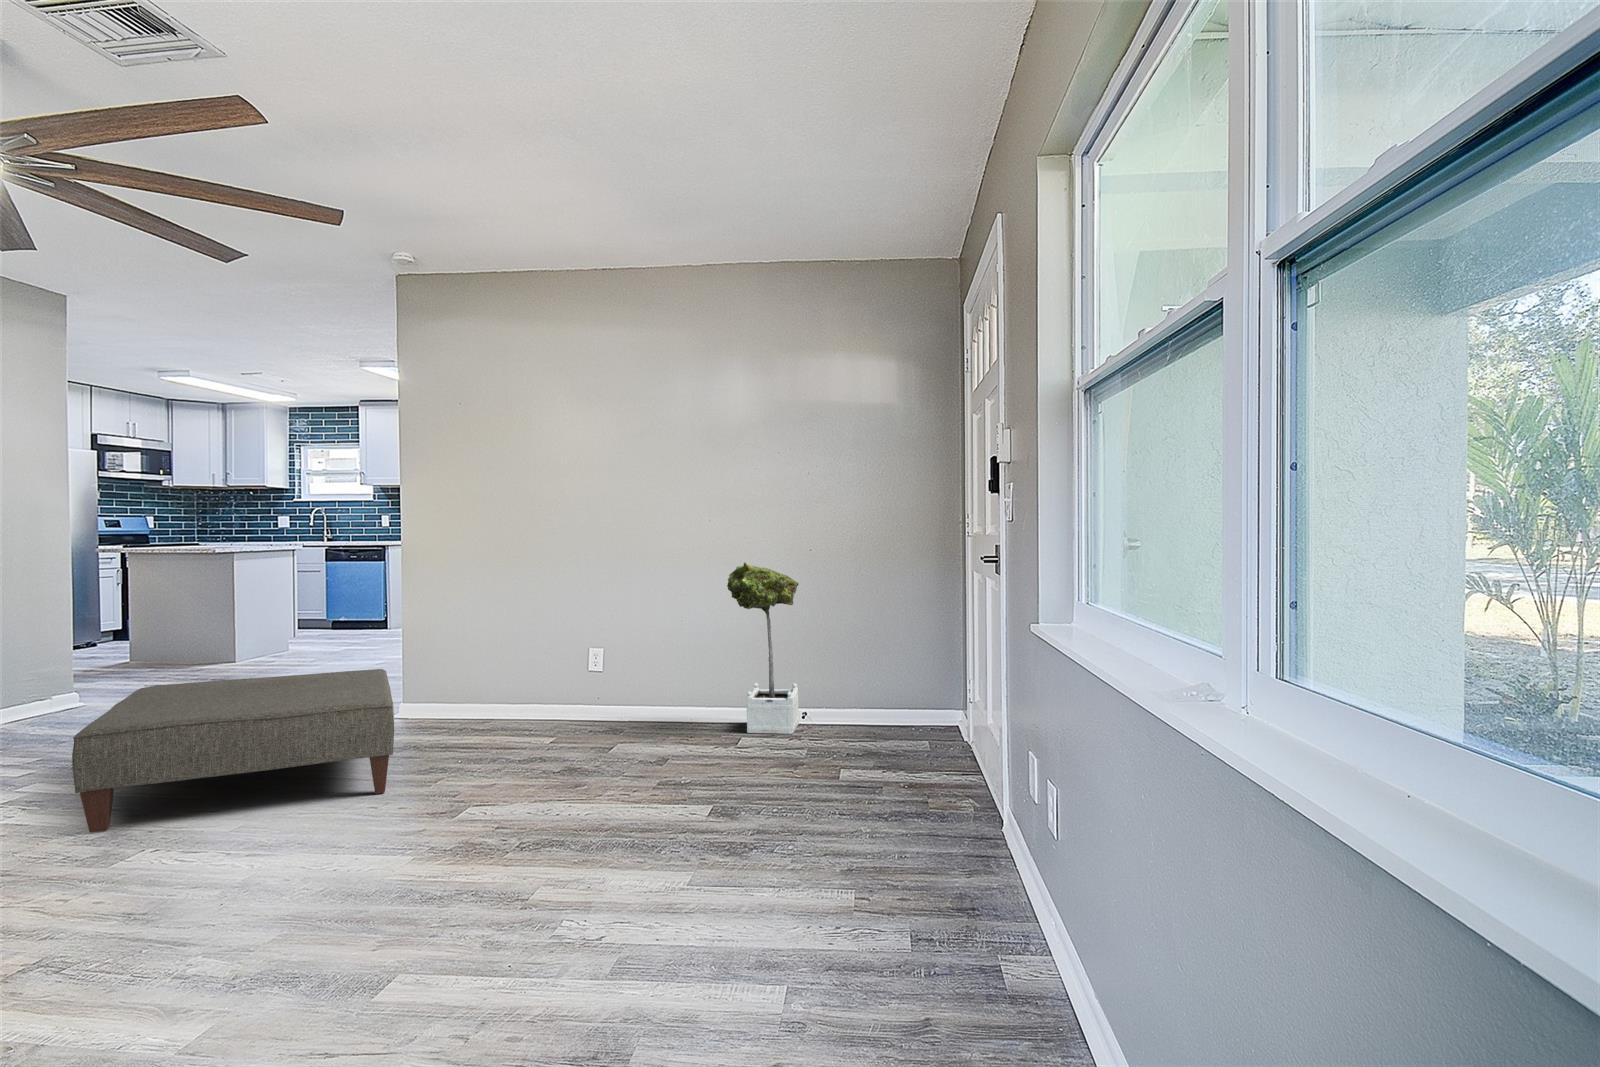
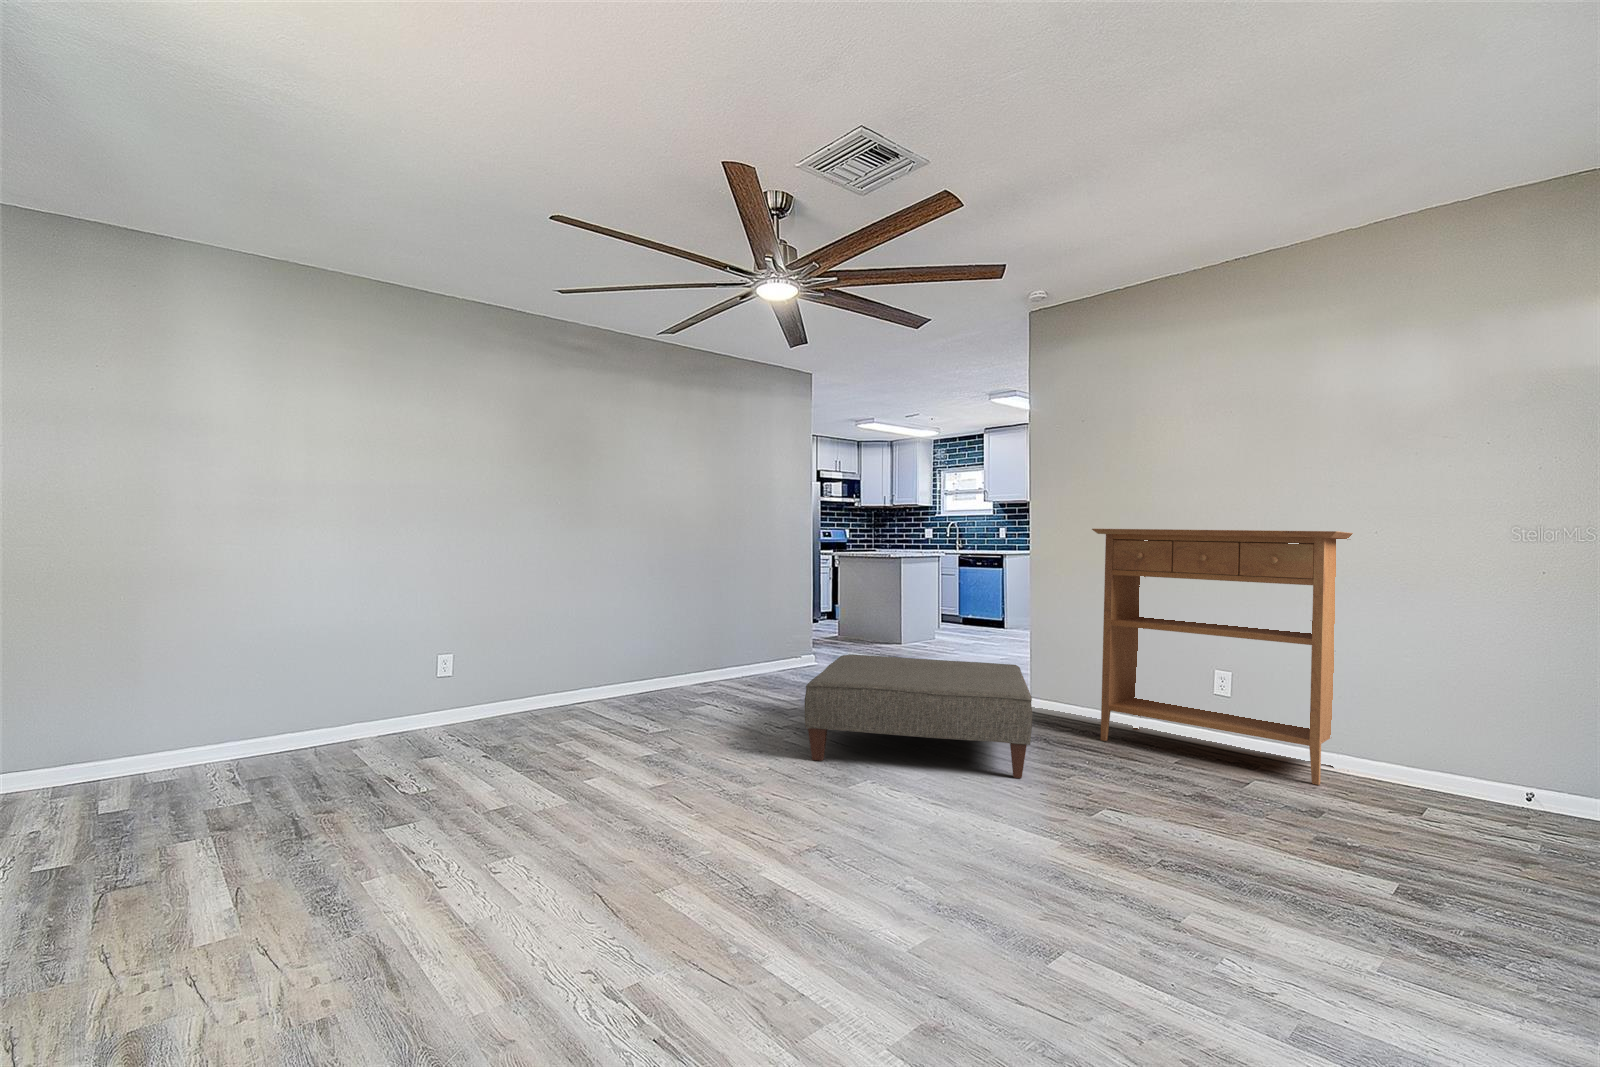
console table: none [460,512,696,738] -> present [1092,529,1353,785]
potted tree: present [727,562,799,734] -> none [1405,594,1520,816]

